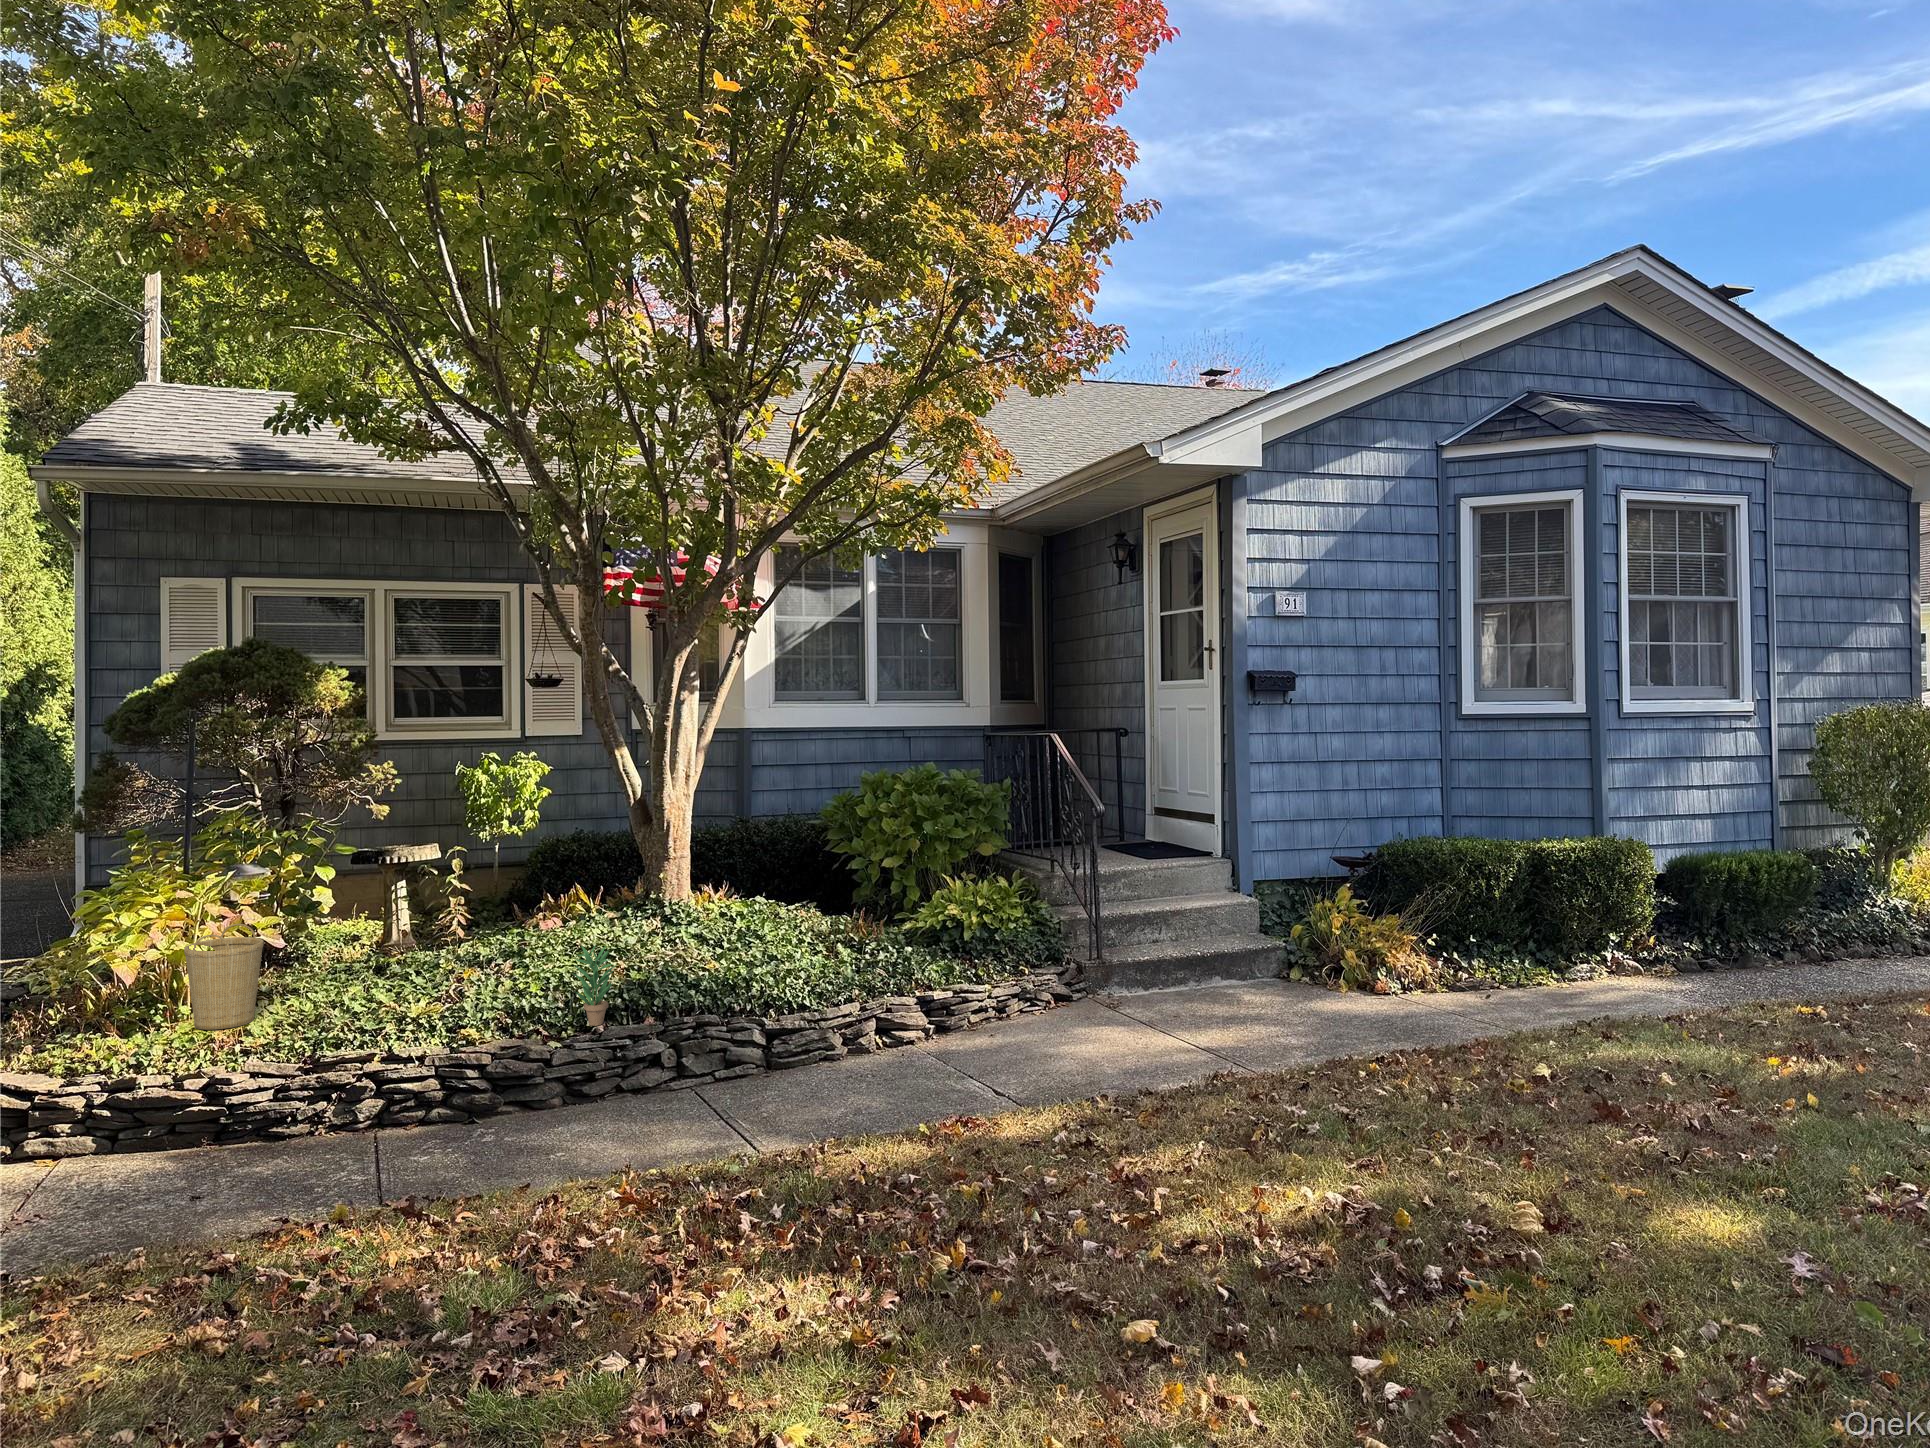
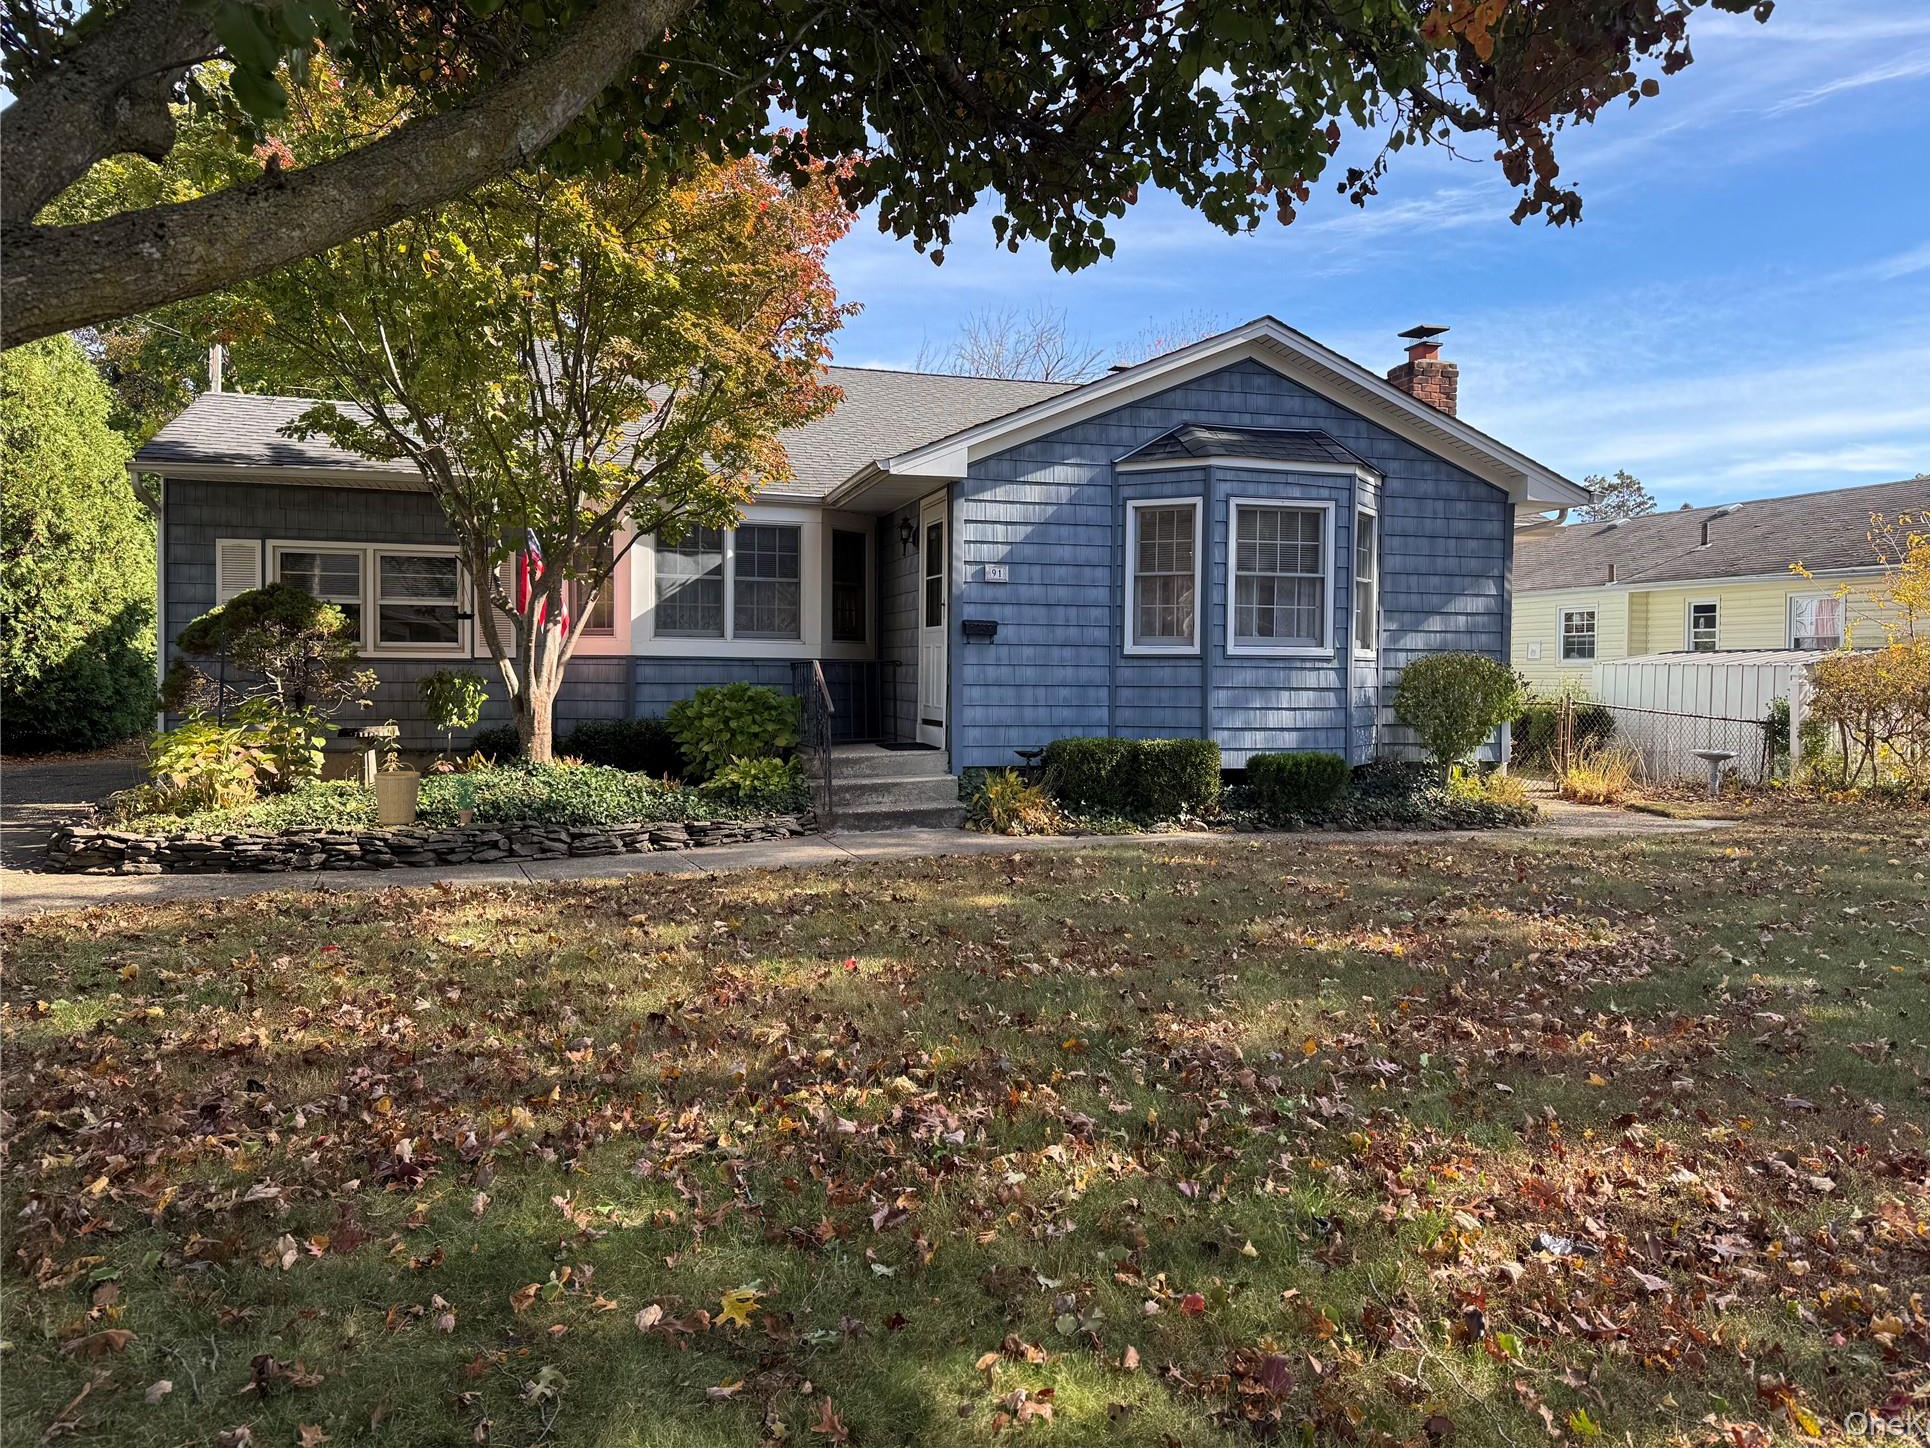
basket: present [184,924,264,1030] -> present [374,763,421,824]

